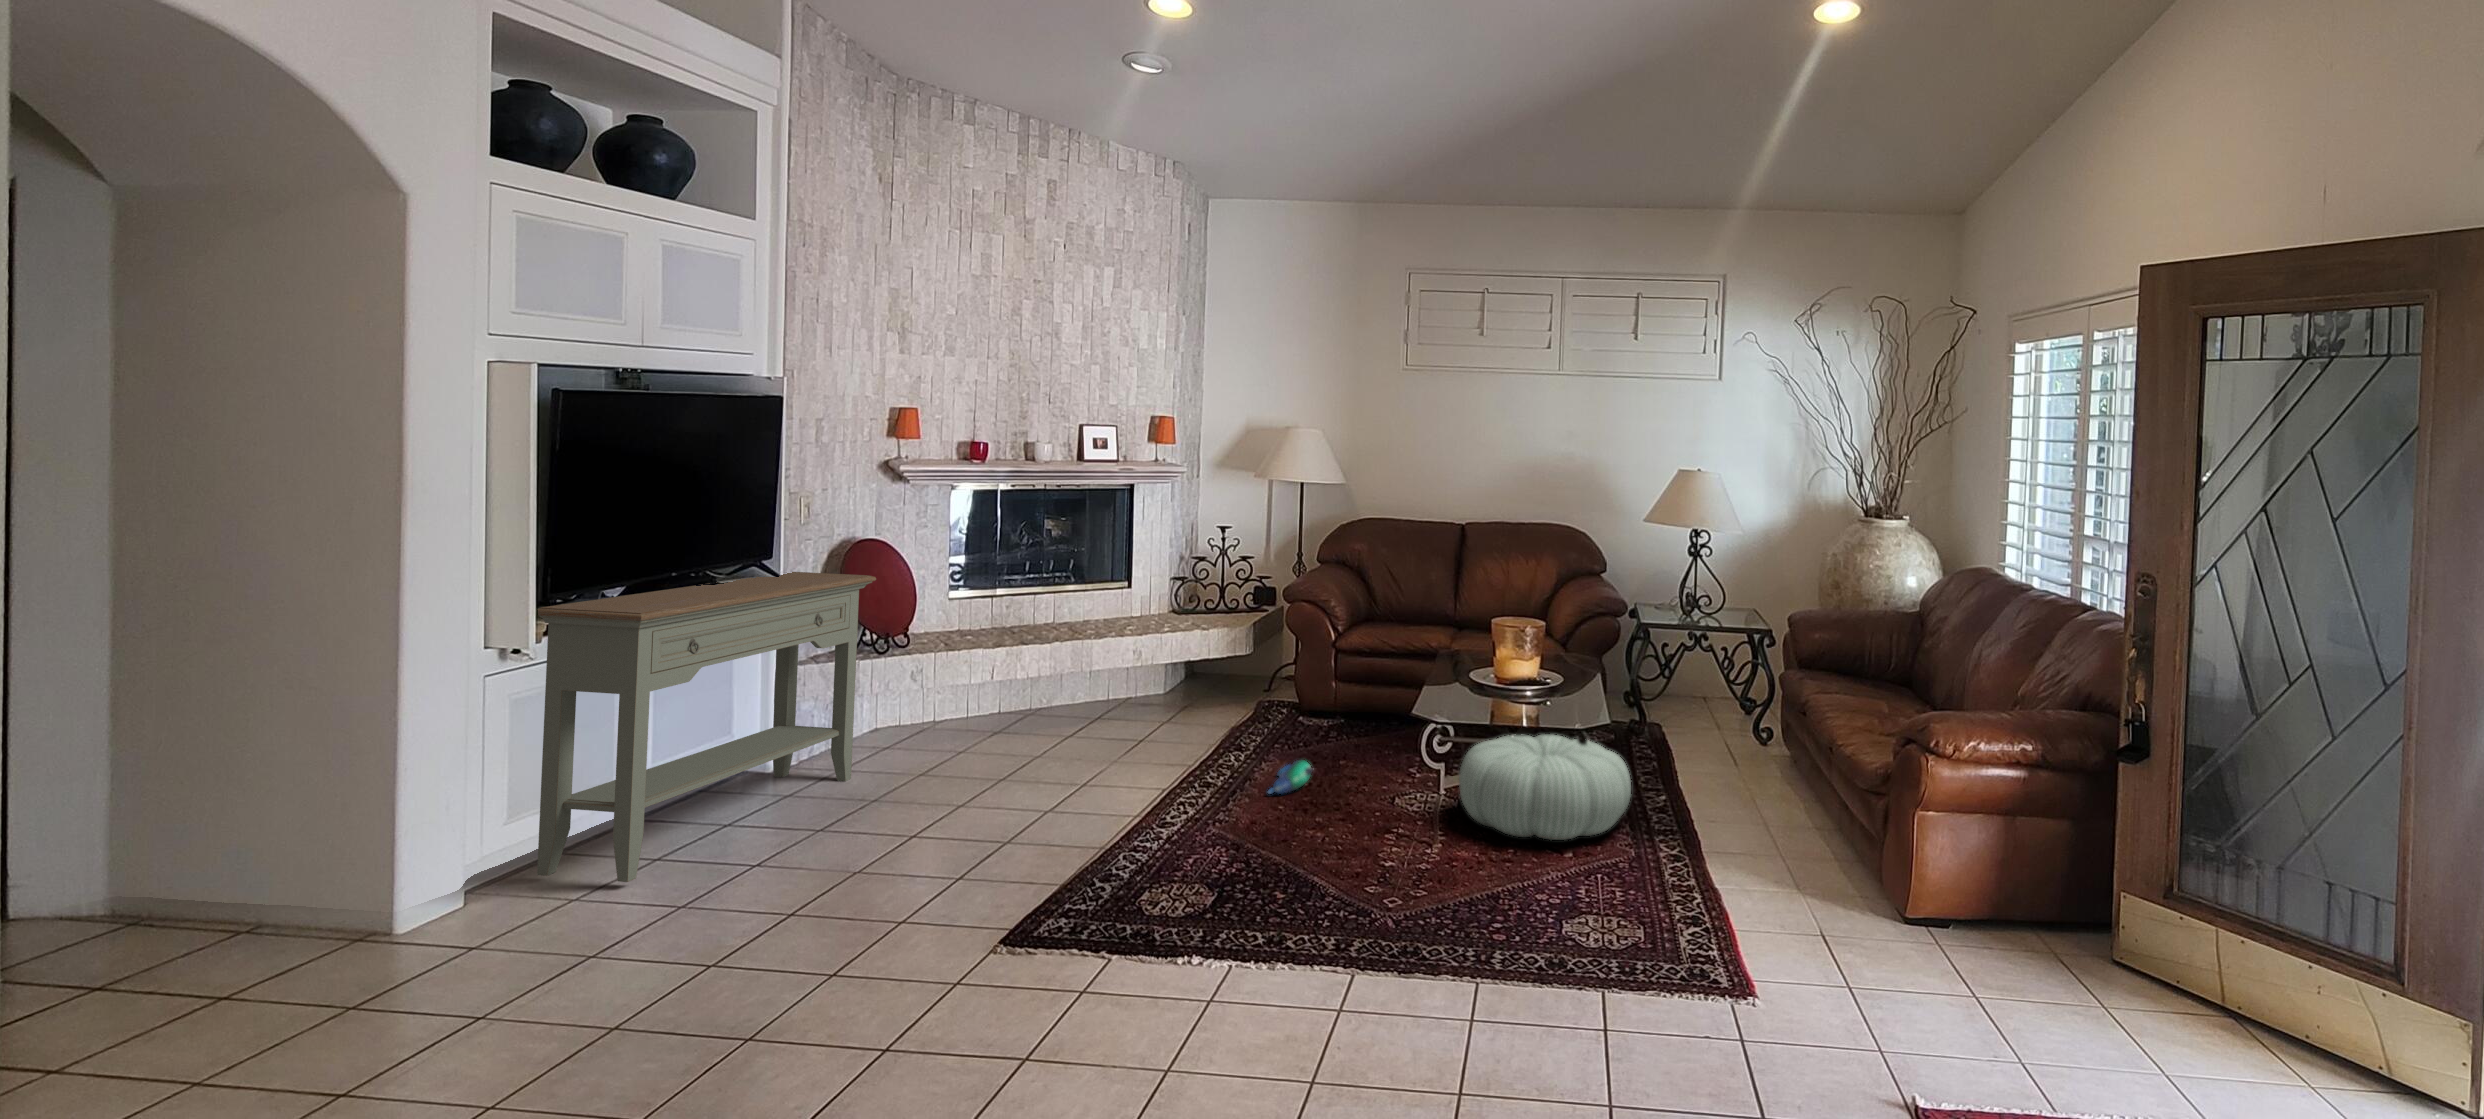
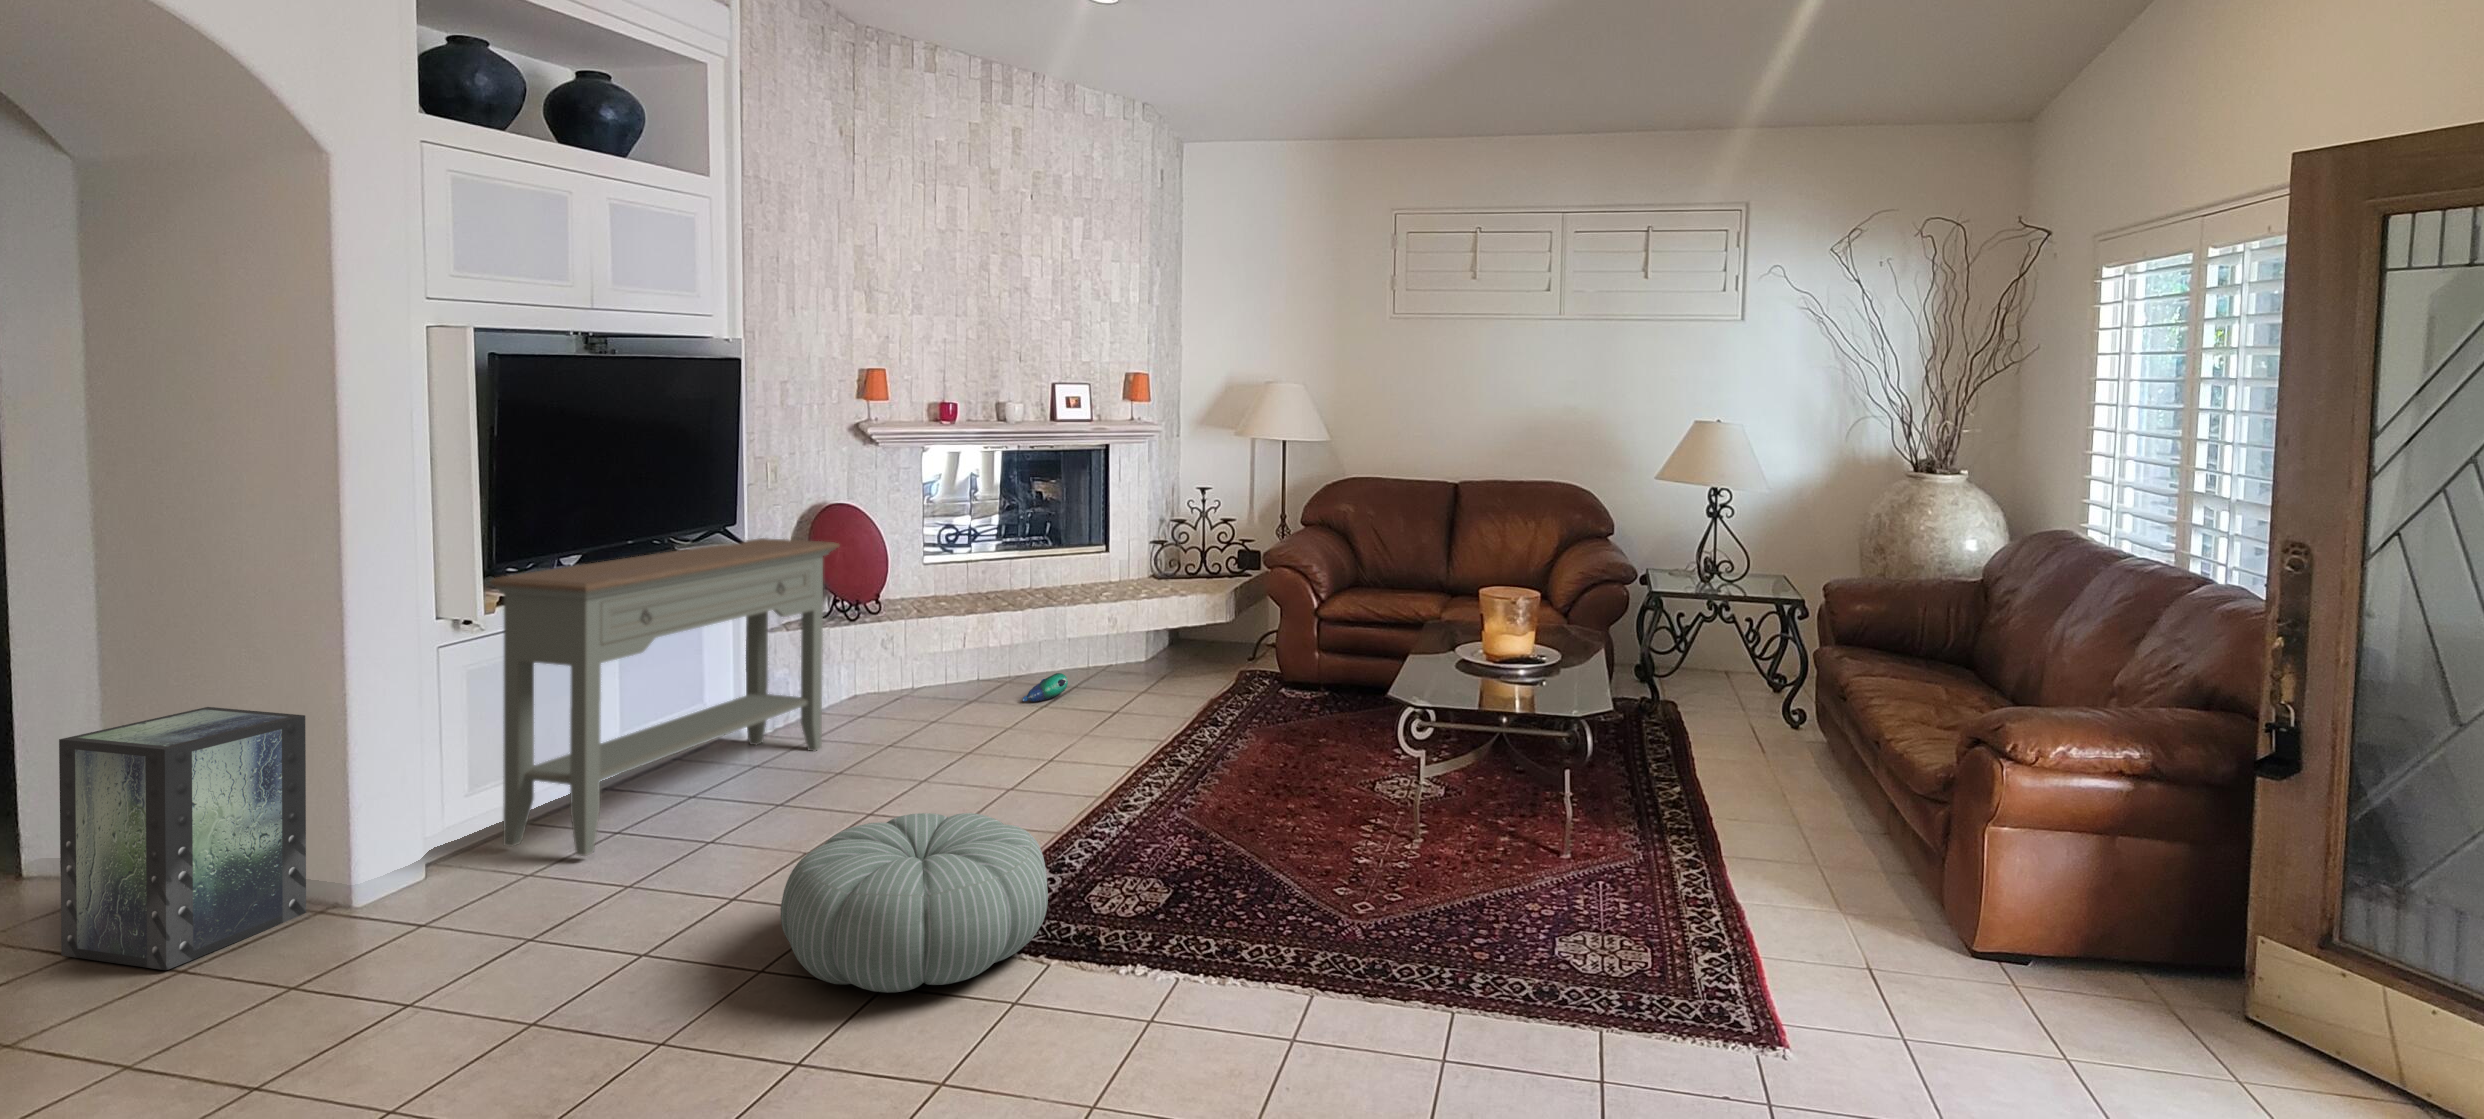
pouf: present [1459,735,1631,840] -> present [781,813,1048,993]
storage box: none [73,738,346,1001] -> present [59,707,306,970]
plush toy: present [1268,760,1312,794] -> present [1022,673,1068,702]

